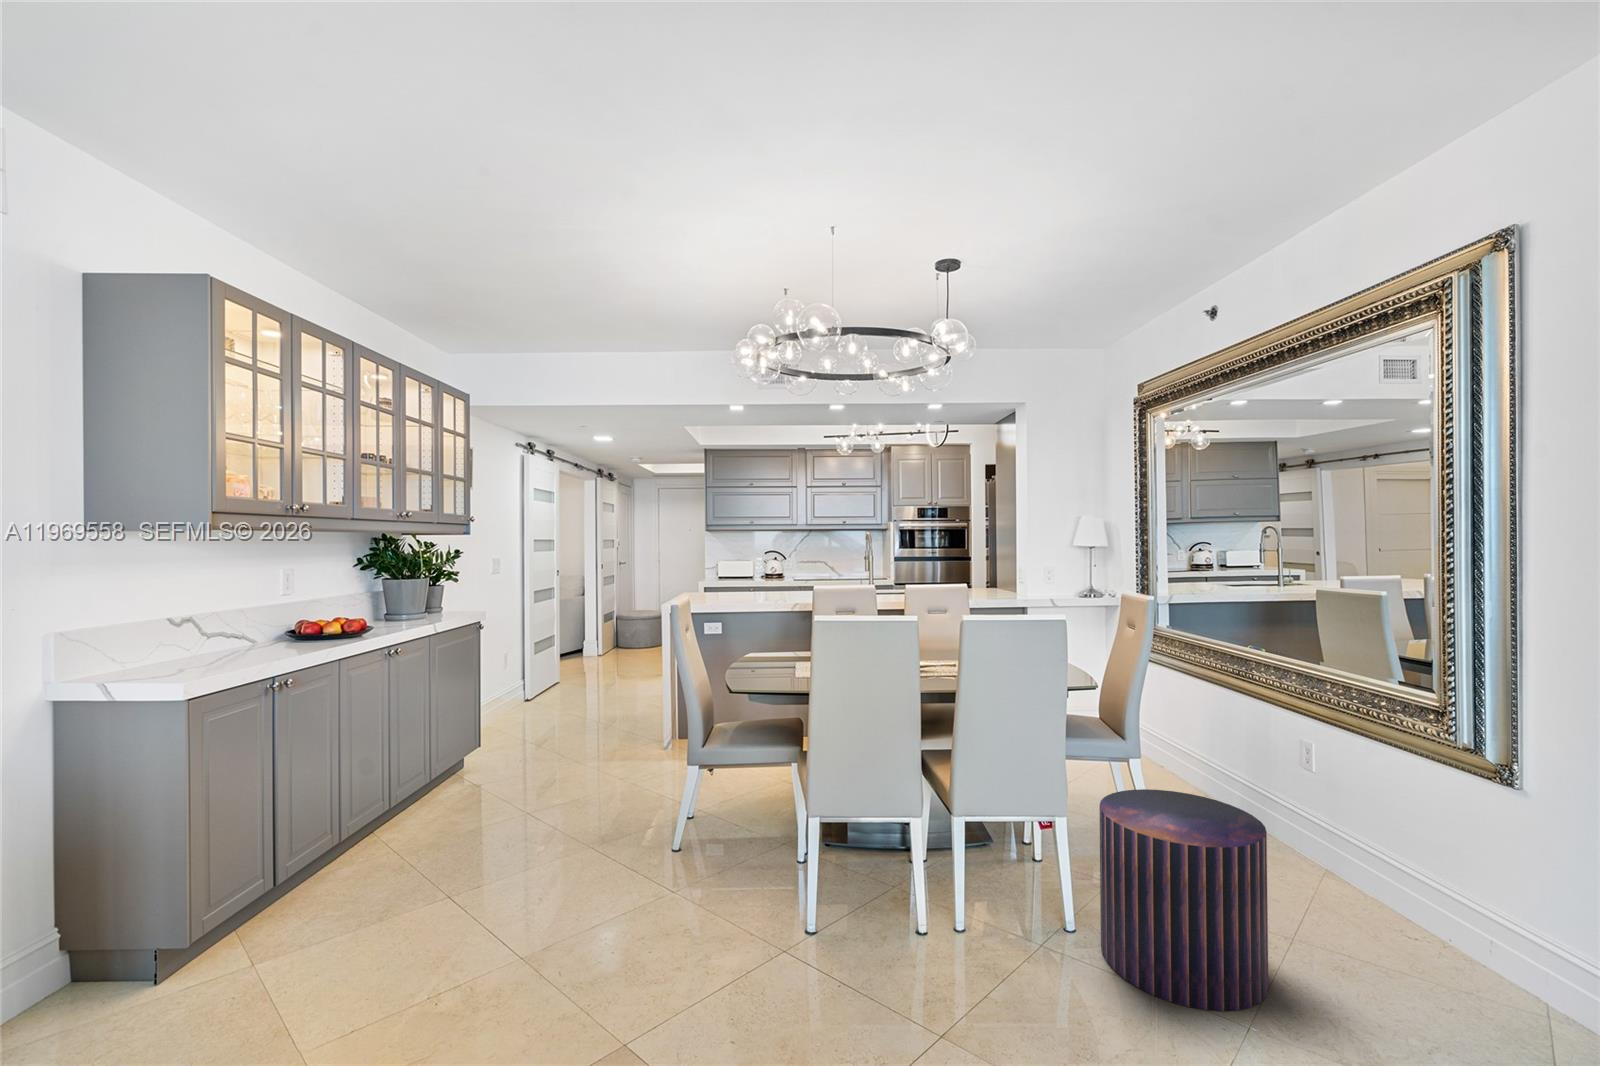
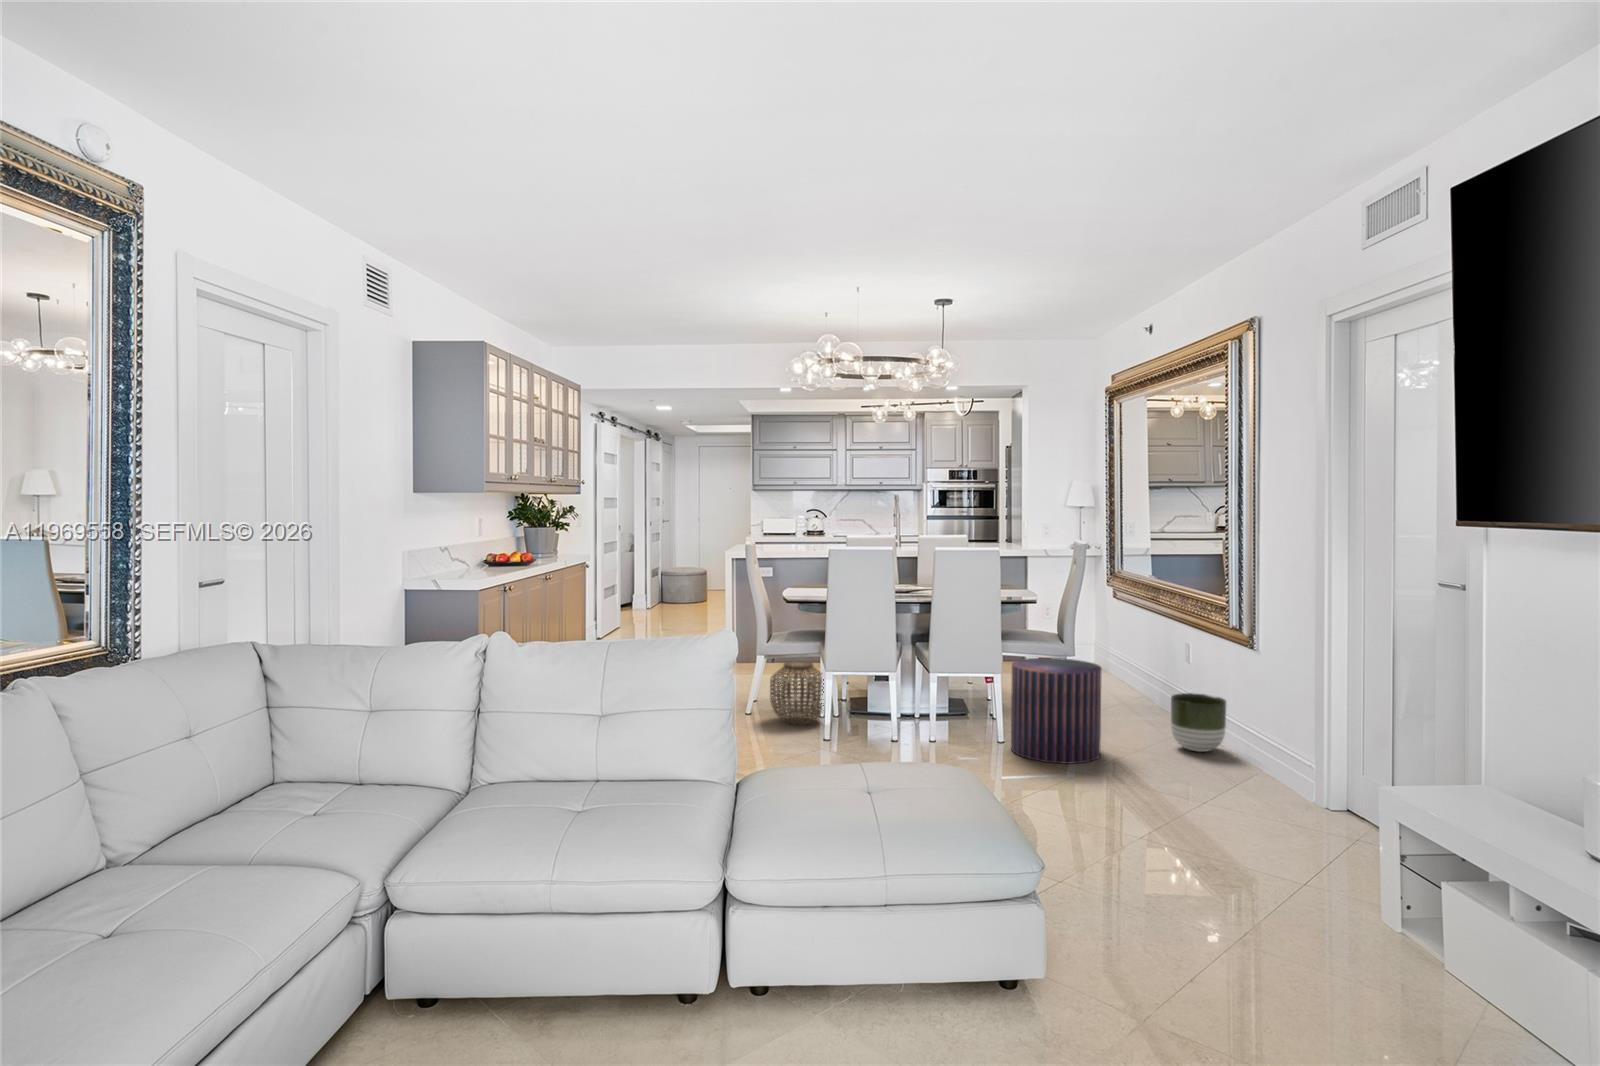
woven basket: none [703,781,790,890] -> present [770,661,824,726]
planter: none [1354,846,1466,959] -> present [1171,693,1226,752]

